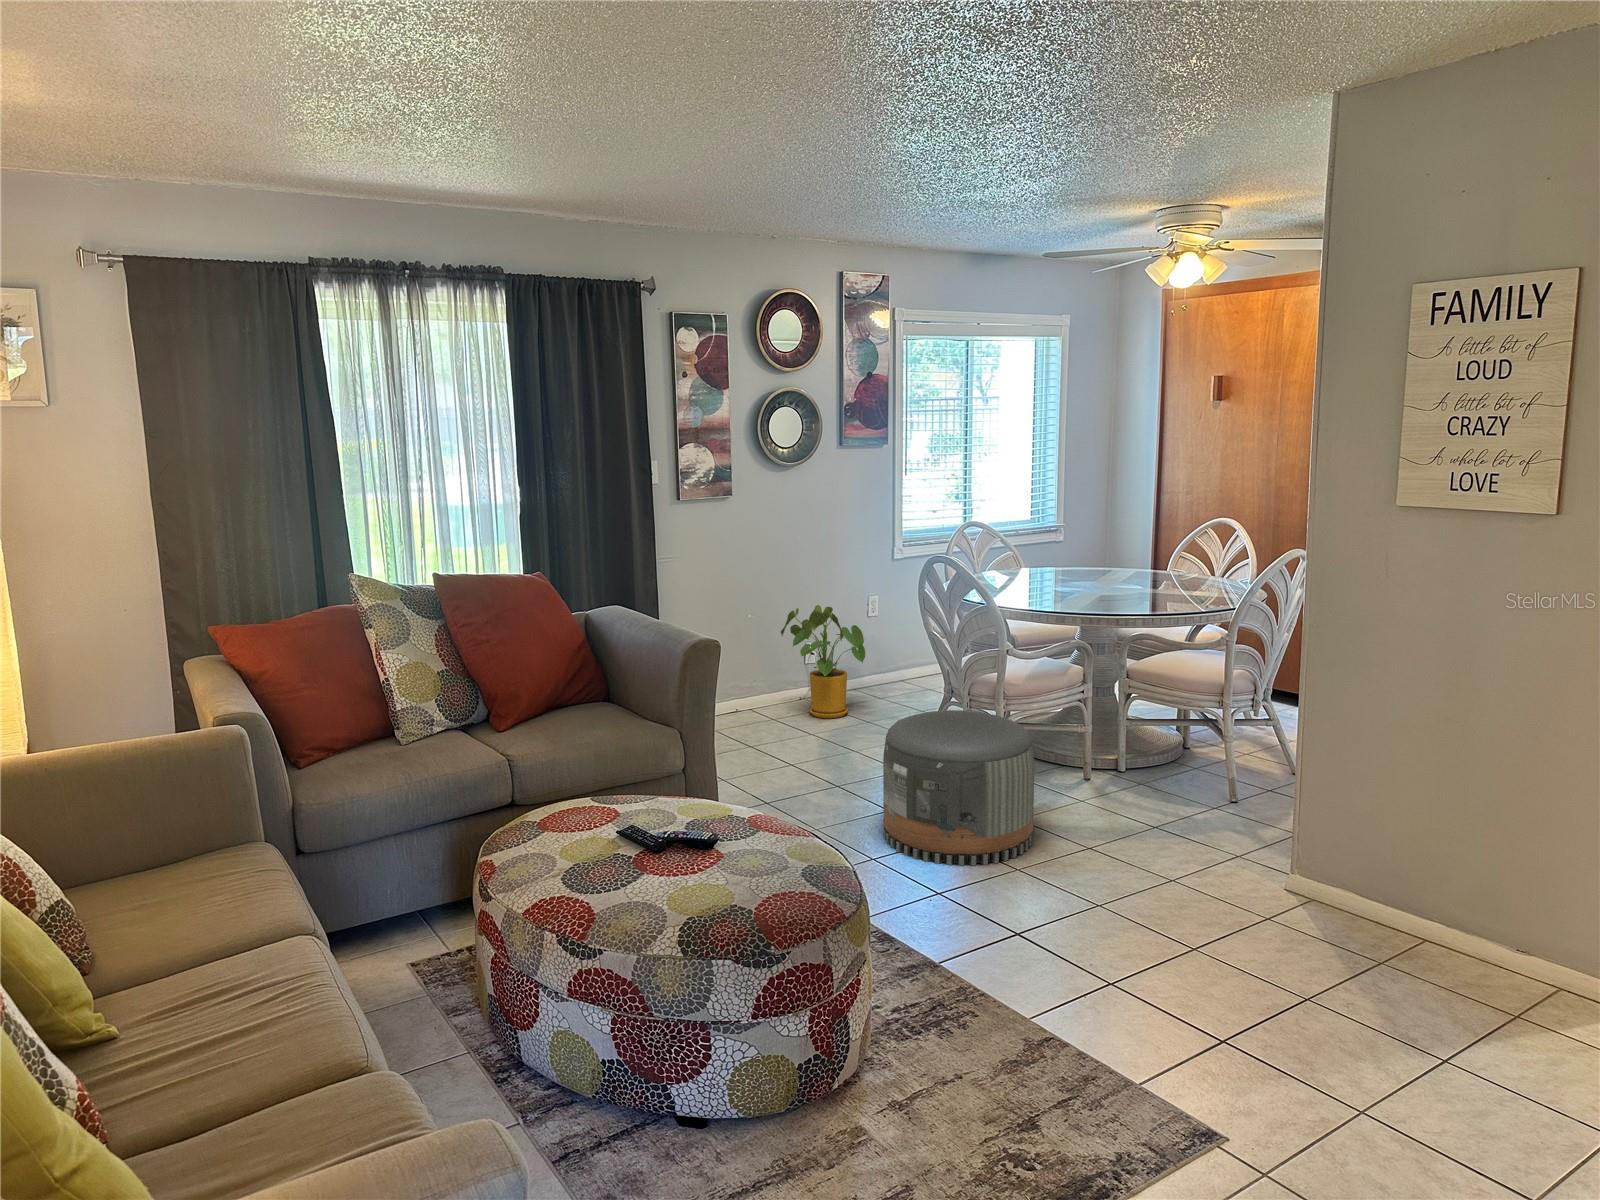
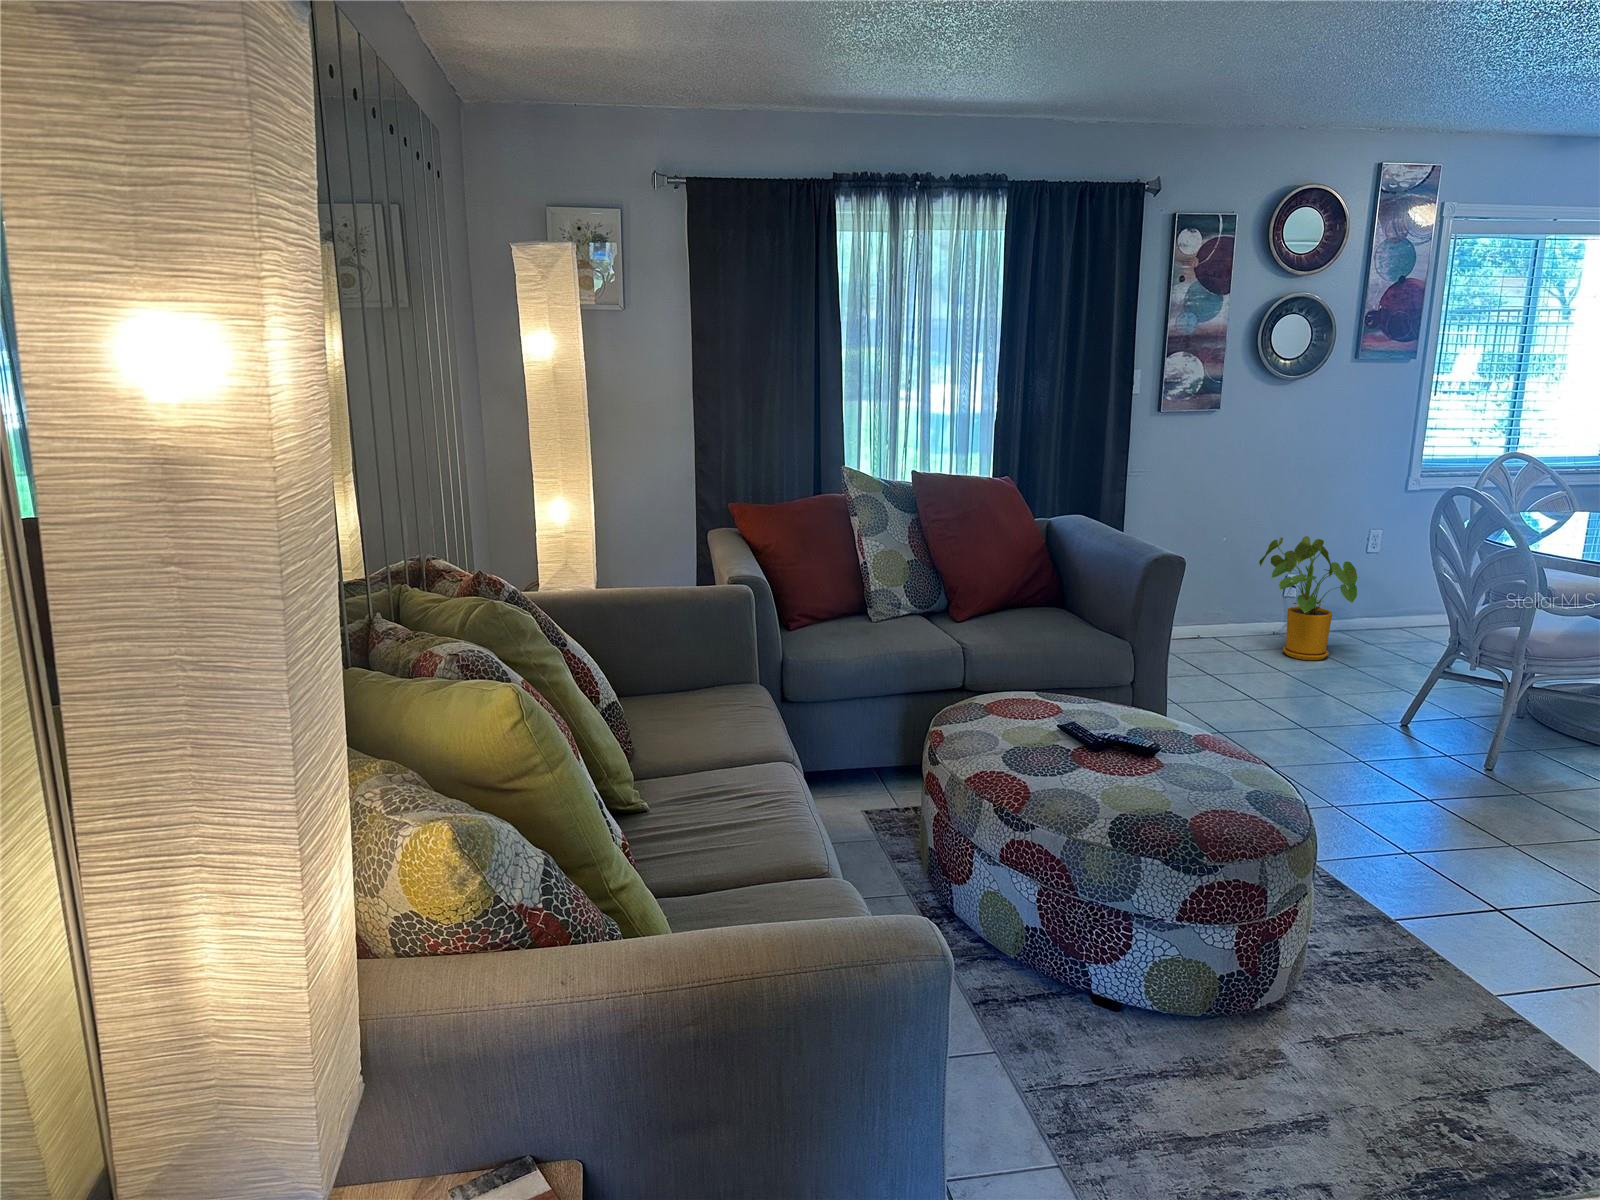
pouf: present [883,710,1034,866] -> none [1350,662,1553,837]

